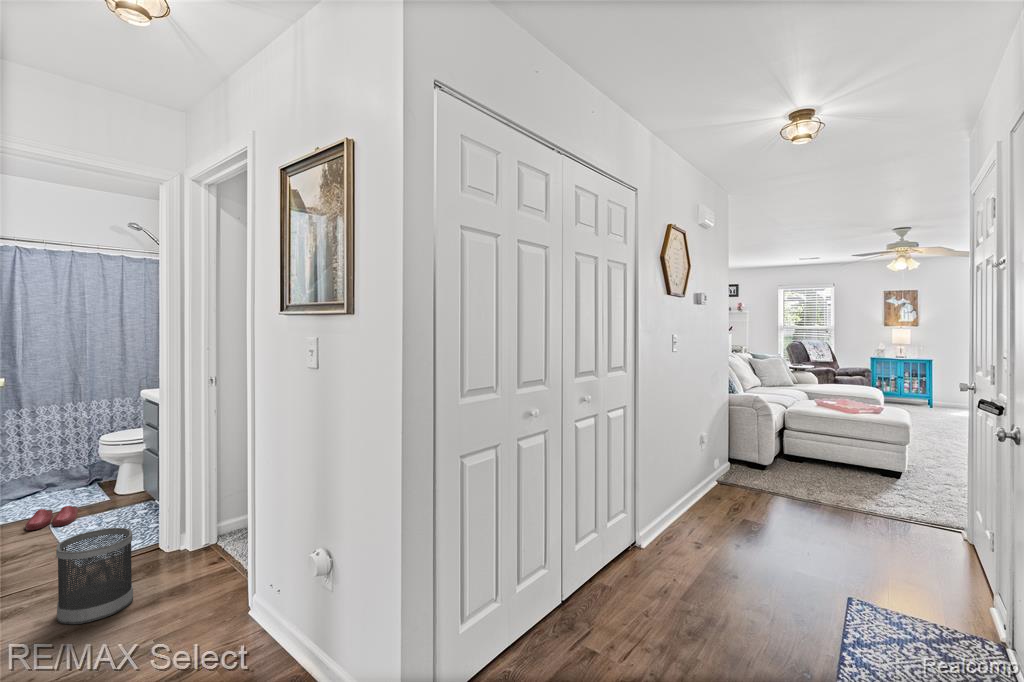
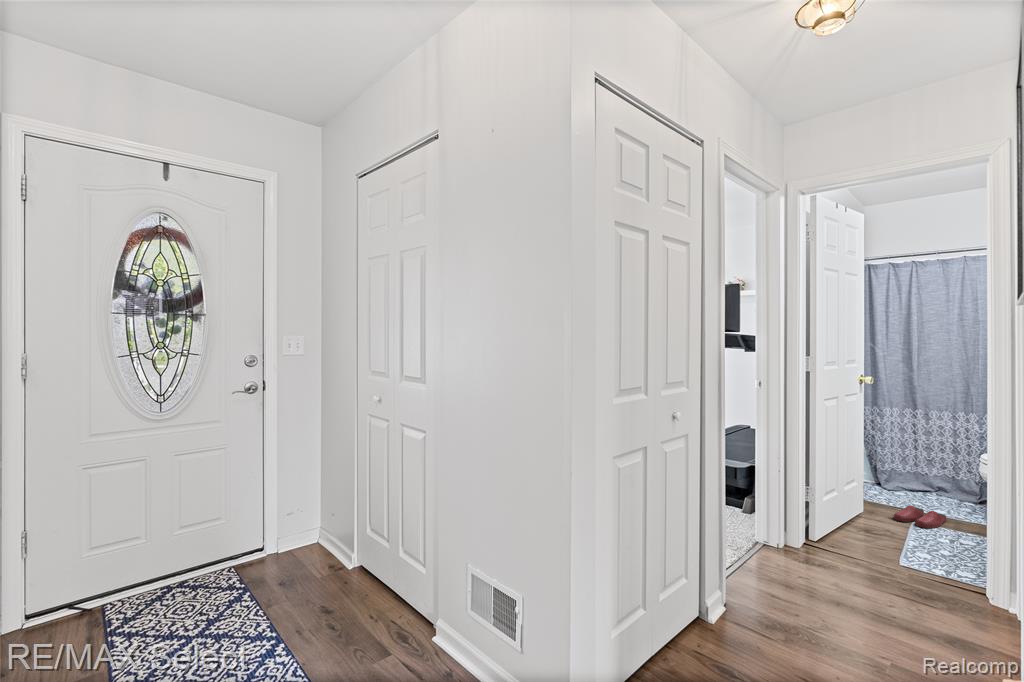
wastebasket: present [56,528,133,624] -> none [844,528,916,621]

